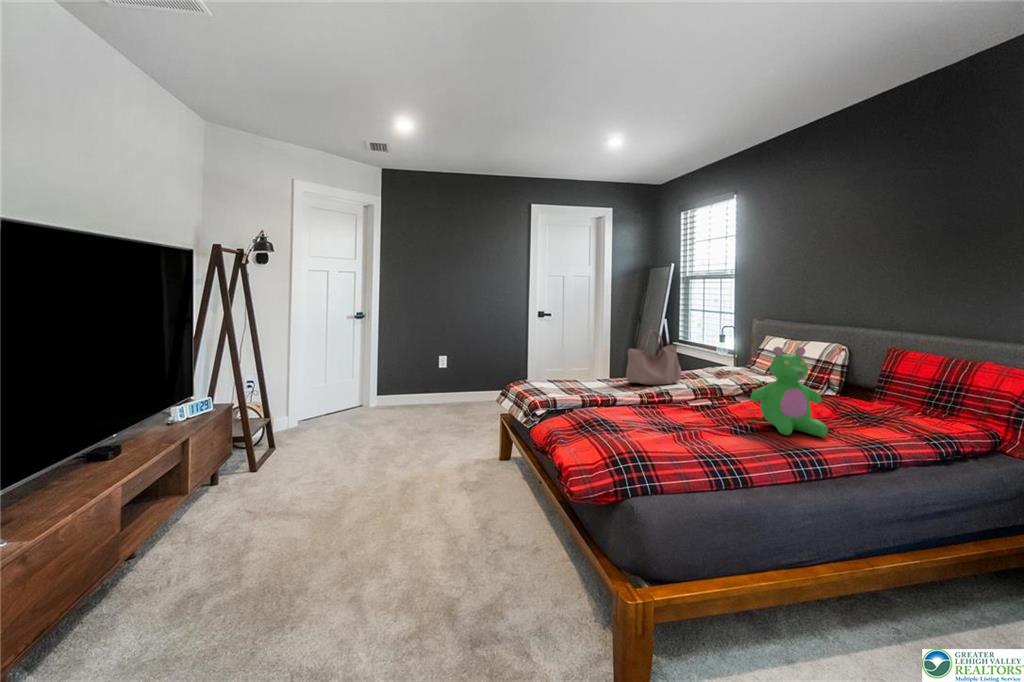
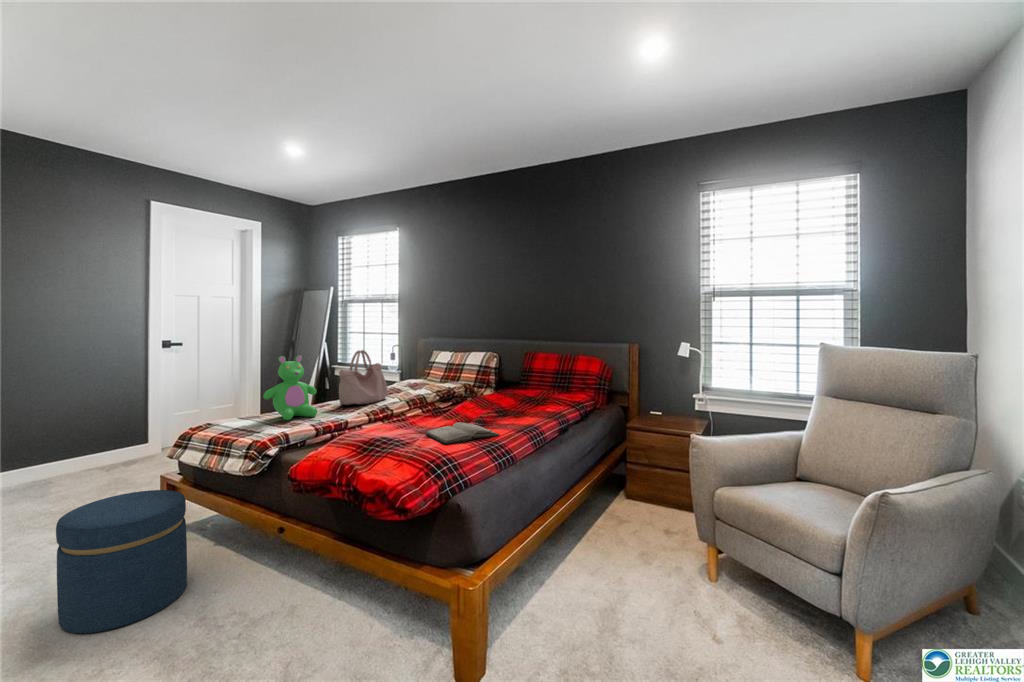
teddy bear: present [750,347,828,437] -> present [263,355,317,420]
ottoman: none [425,420,491,505] -> present [56,490,187,633]
diary: none [661,422,743,450] -> present [426,422,500,444]

